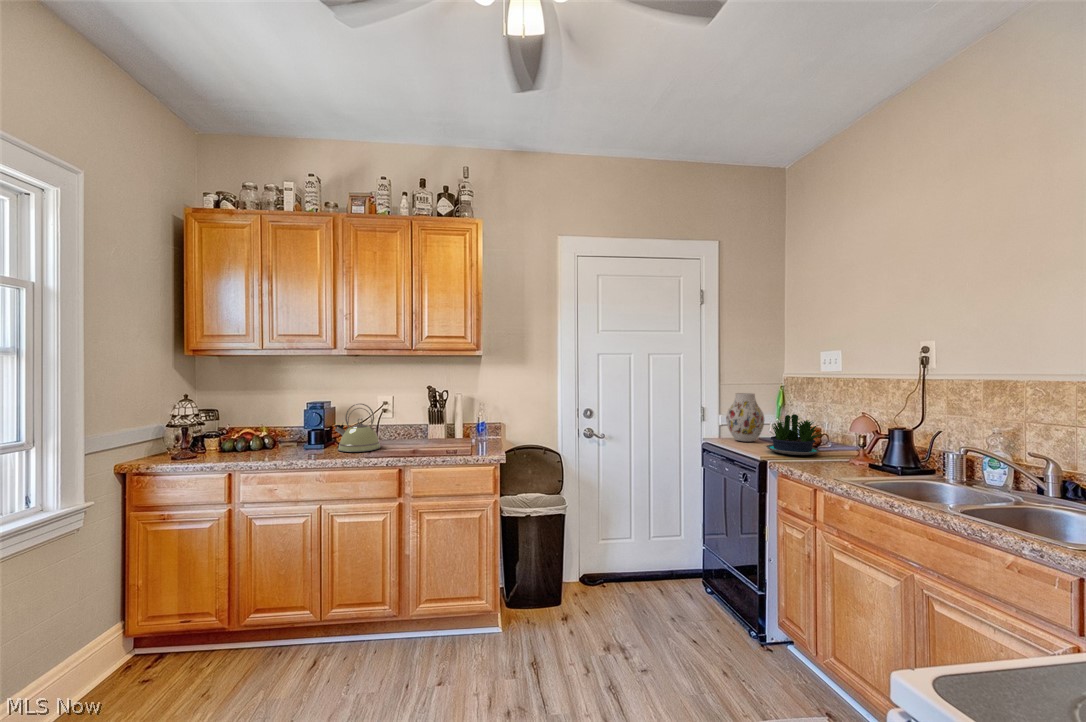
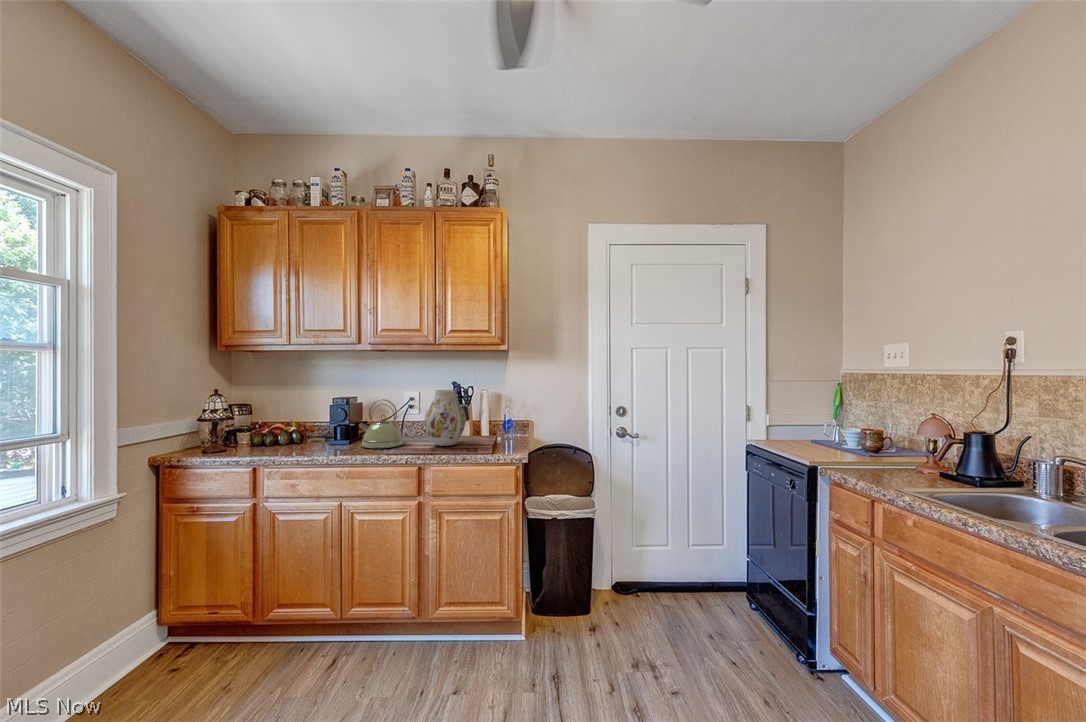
vase: present [726,393,765,442] -> present [425,390,466,446]
potted plant: present [766,414,821,455] -> none [816,415,891,461]

